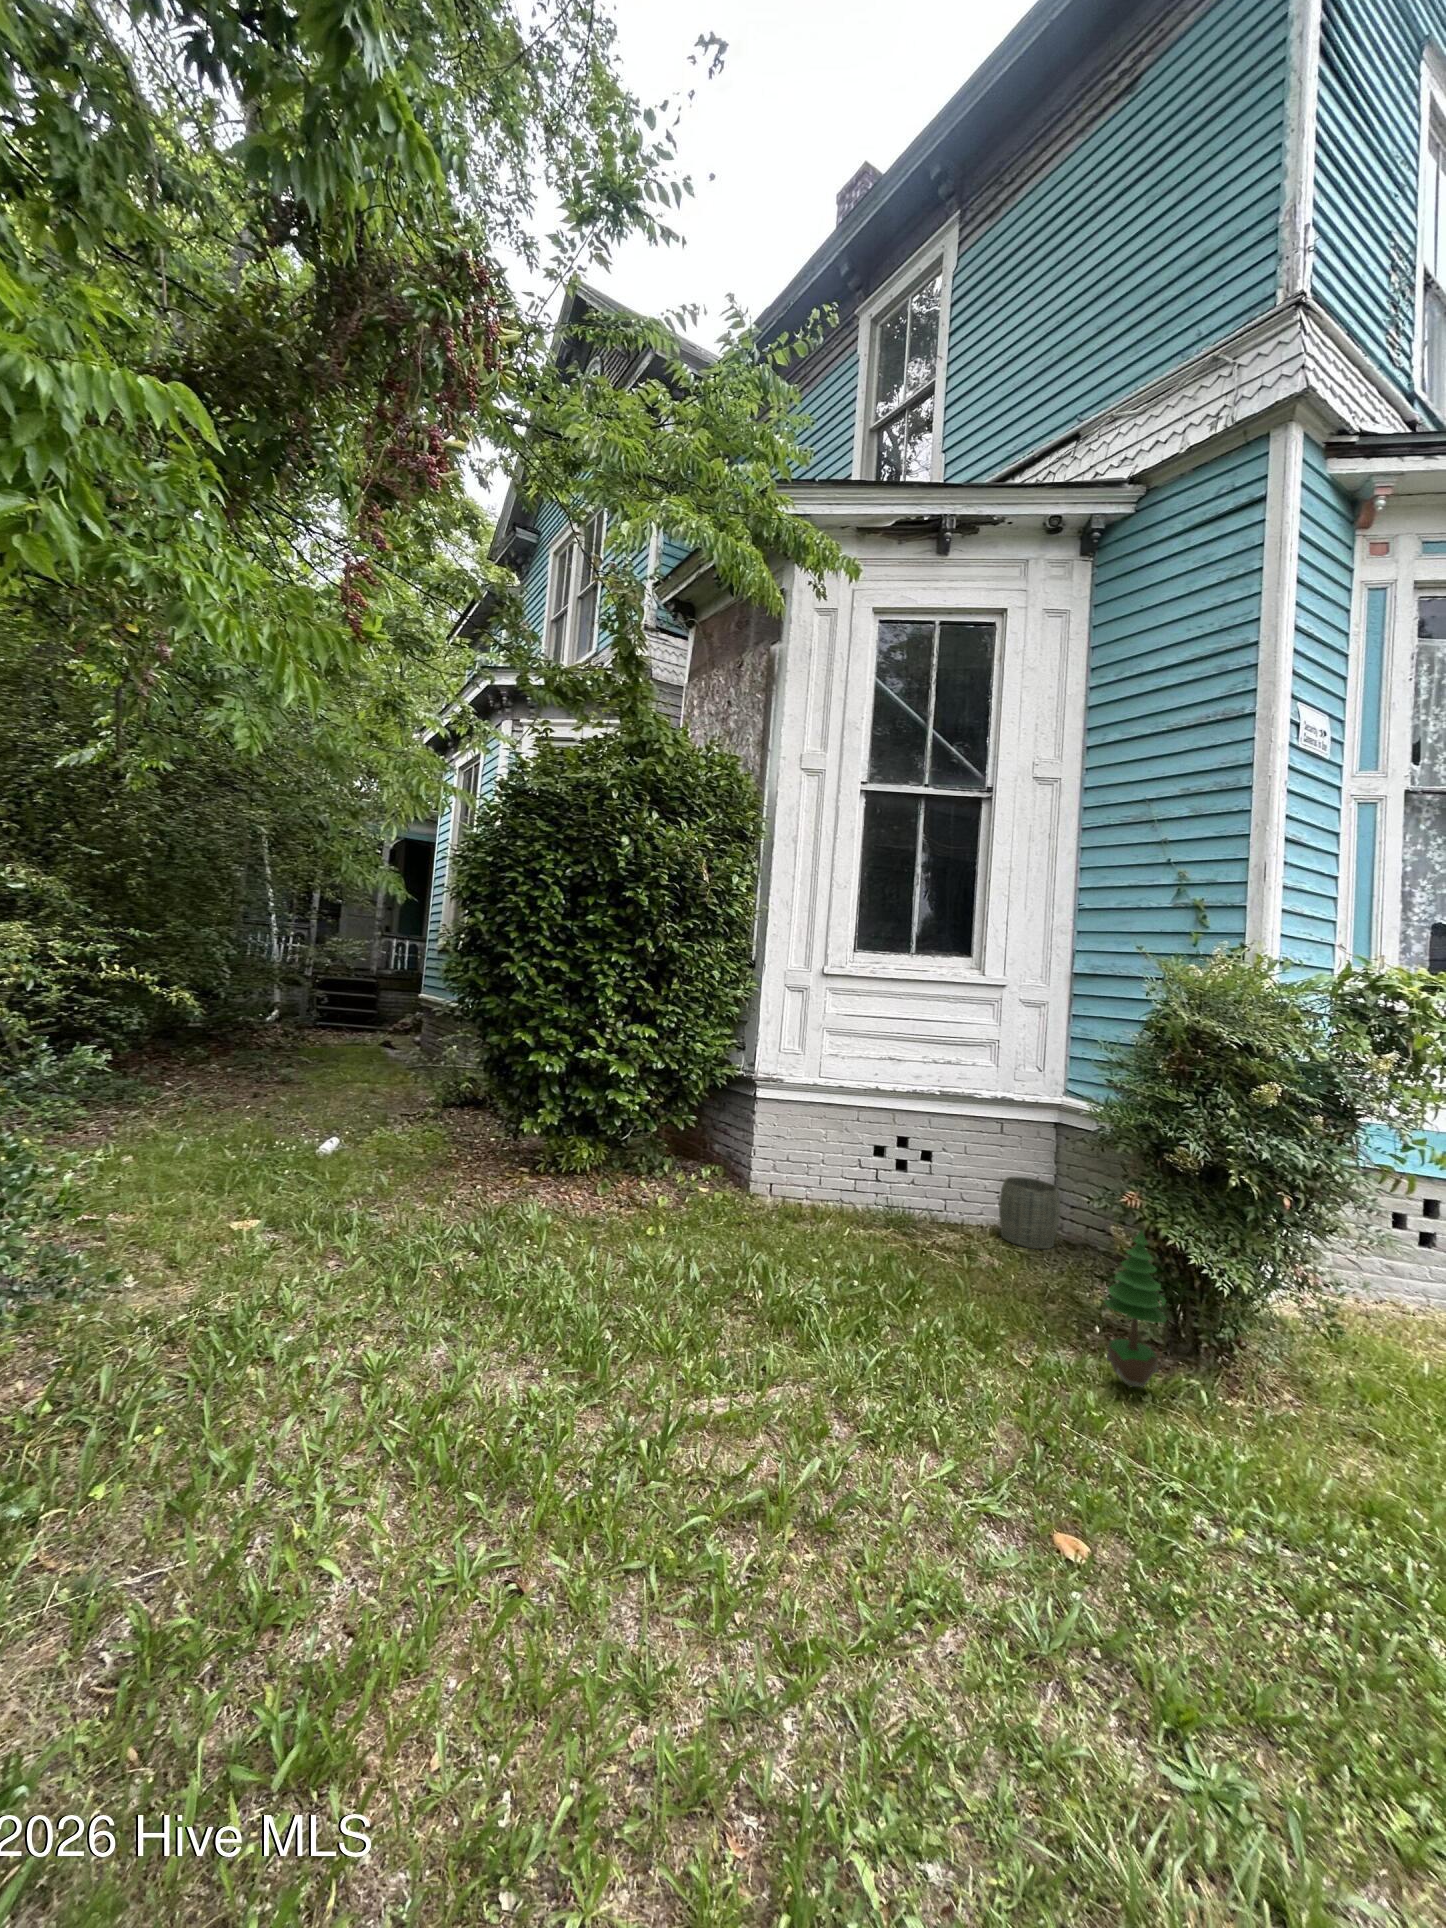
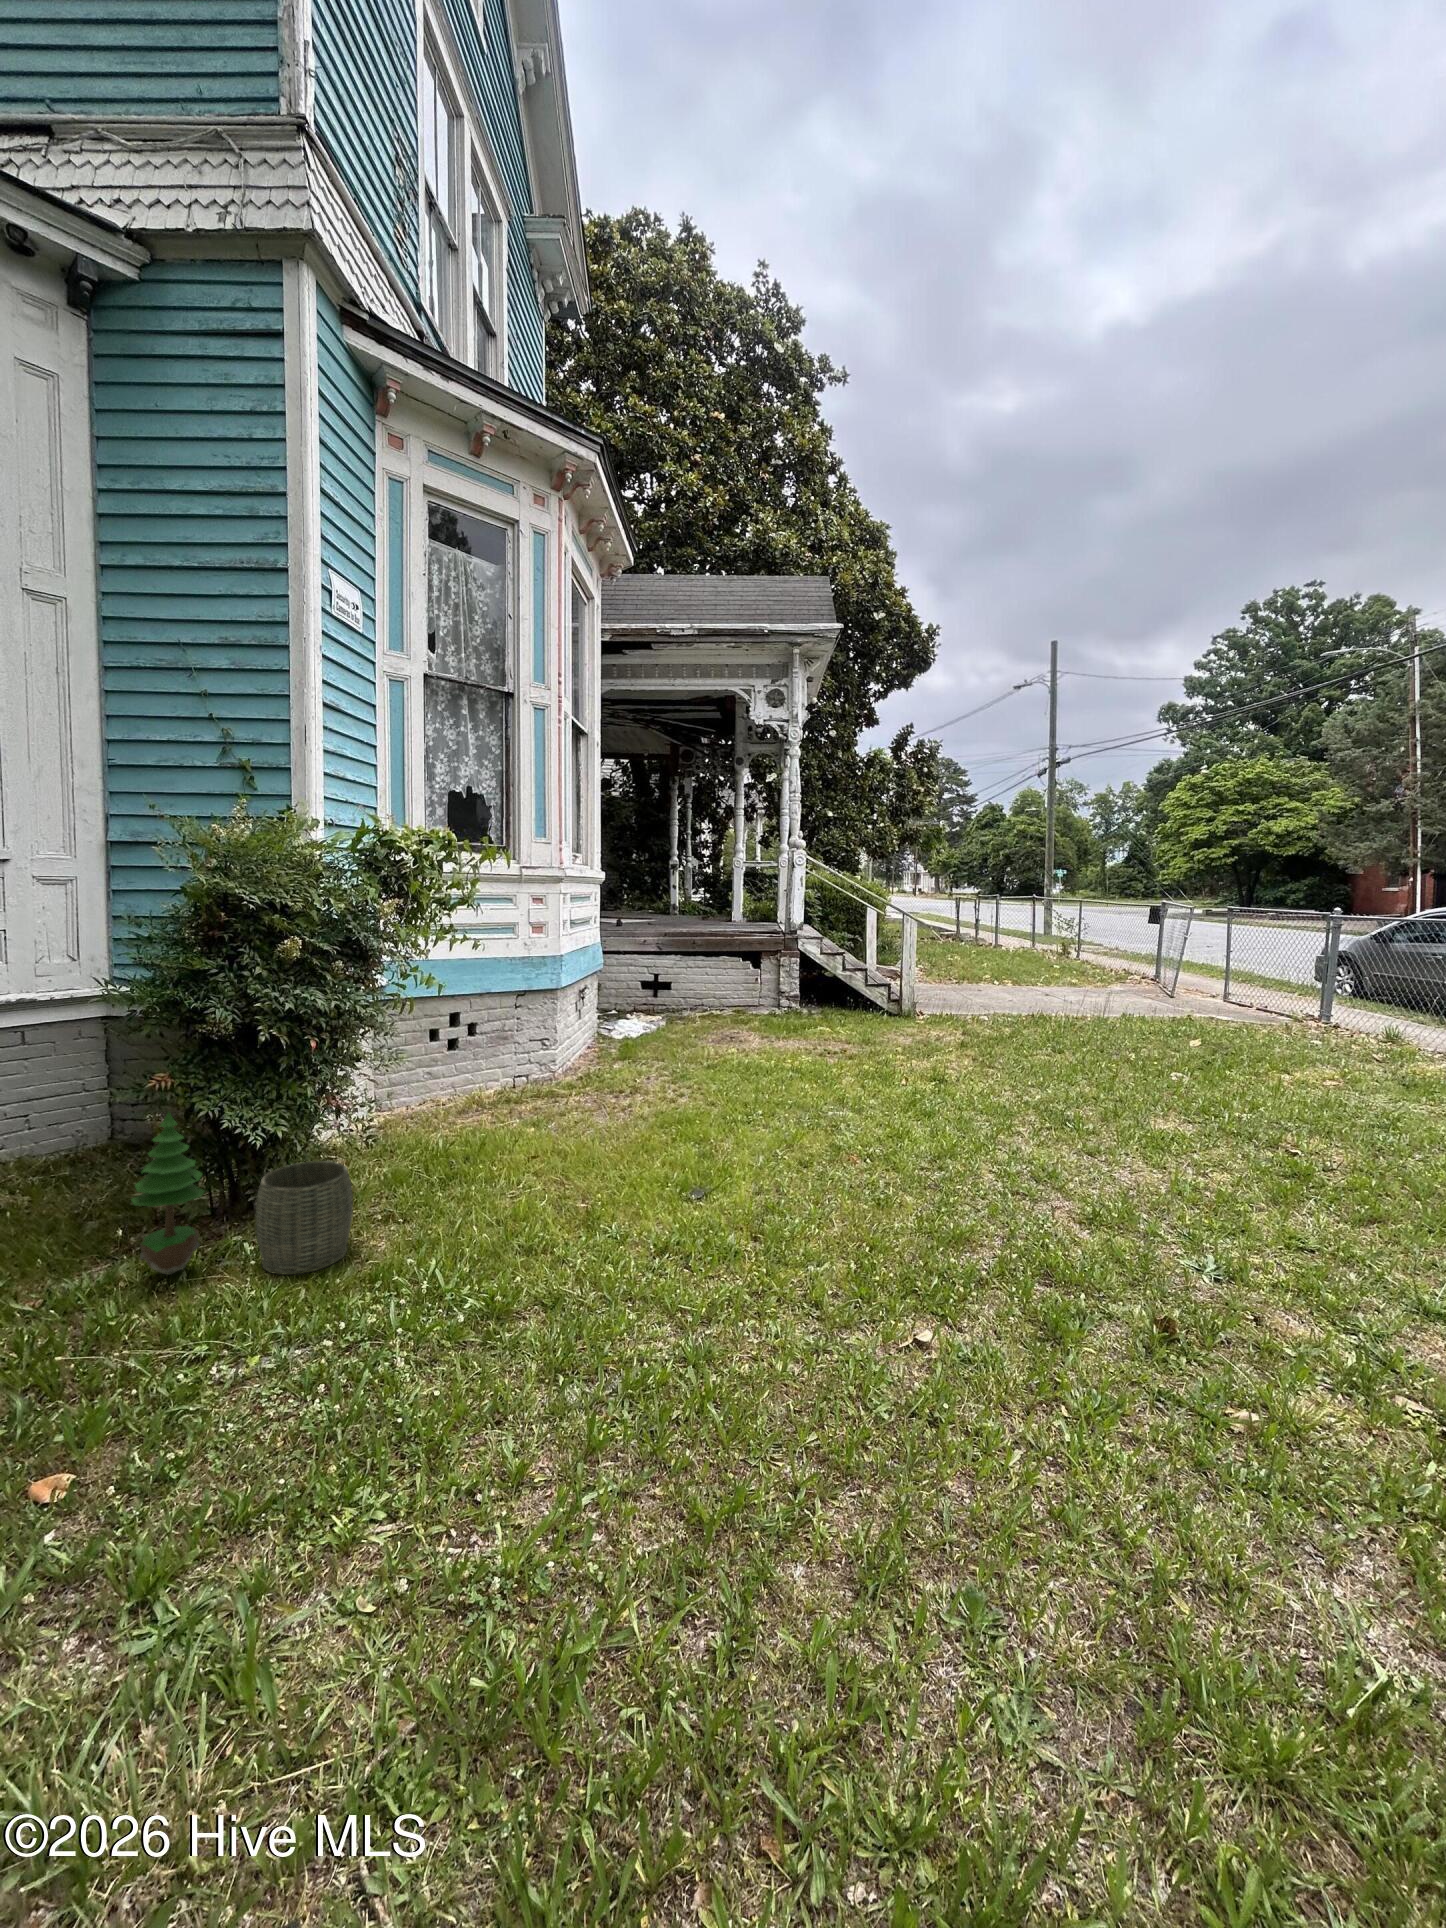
woven basket: present [999,1177,1060,1249] -> present [256,1161,353,1275]

